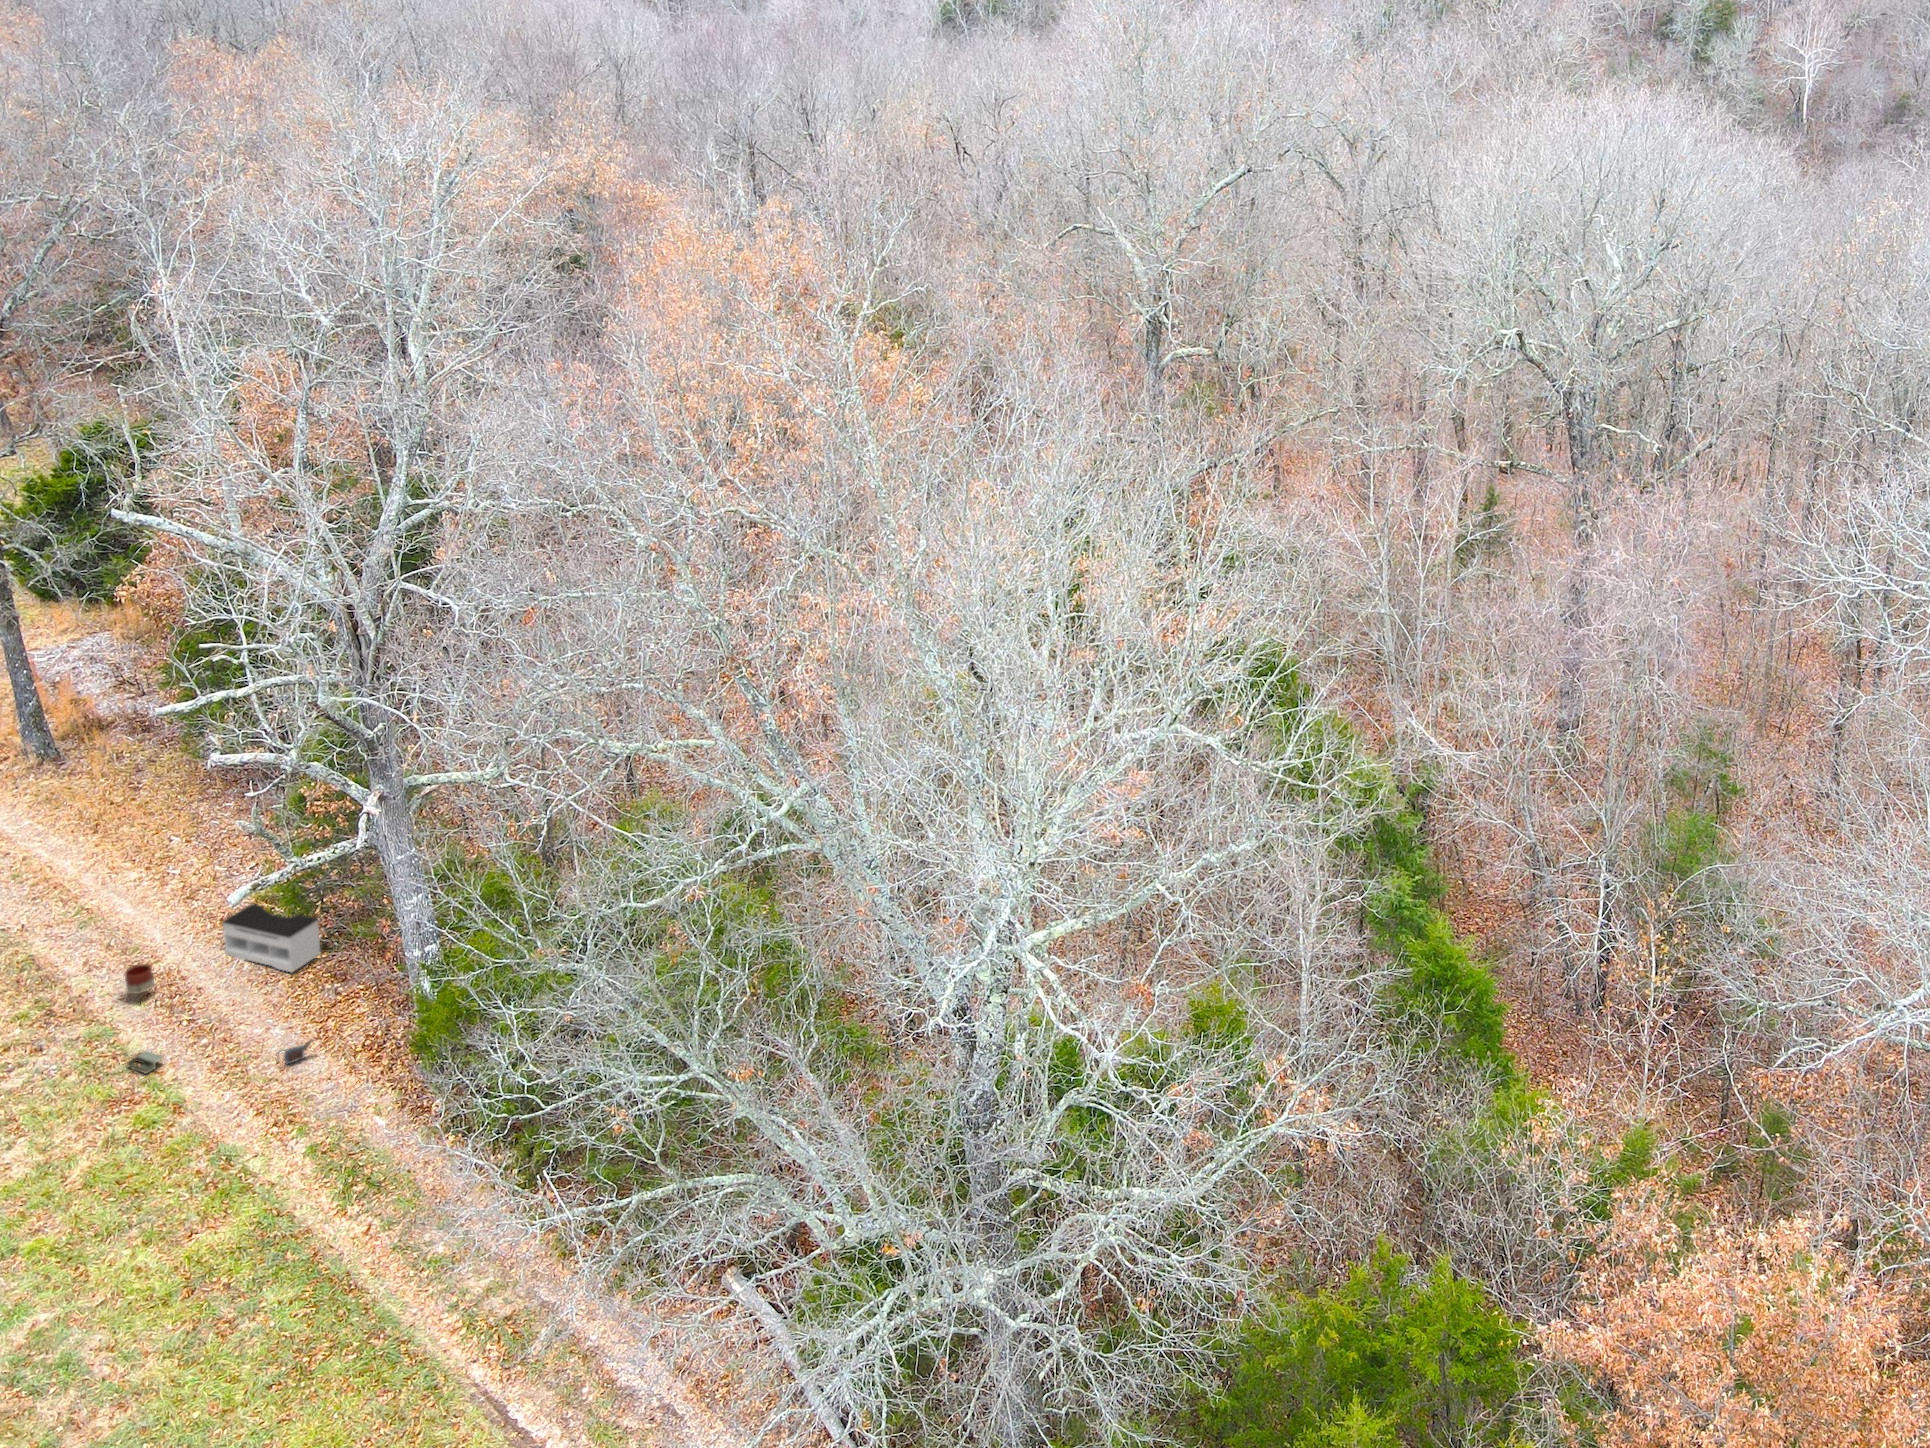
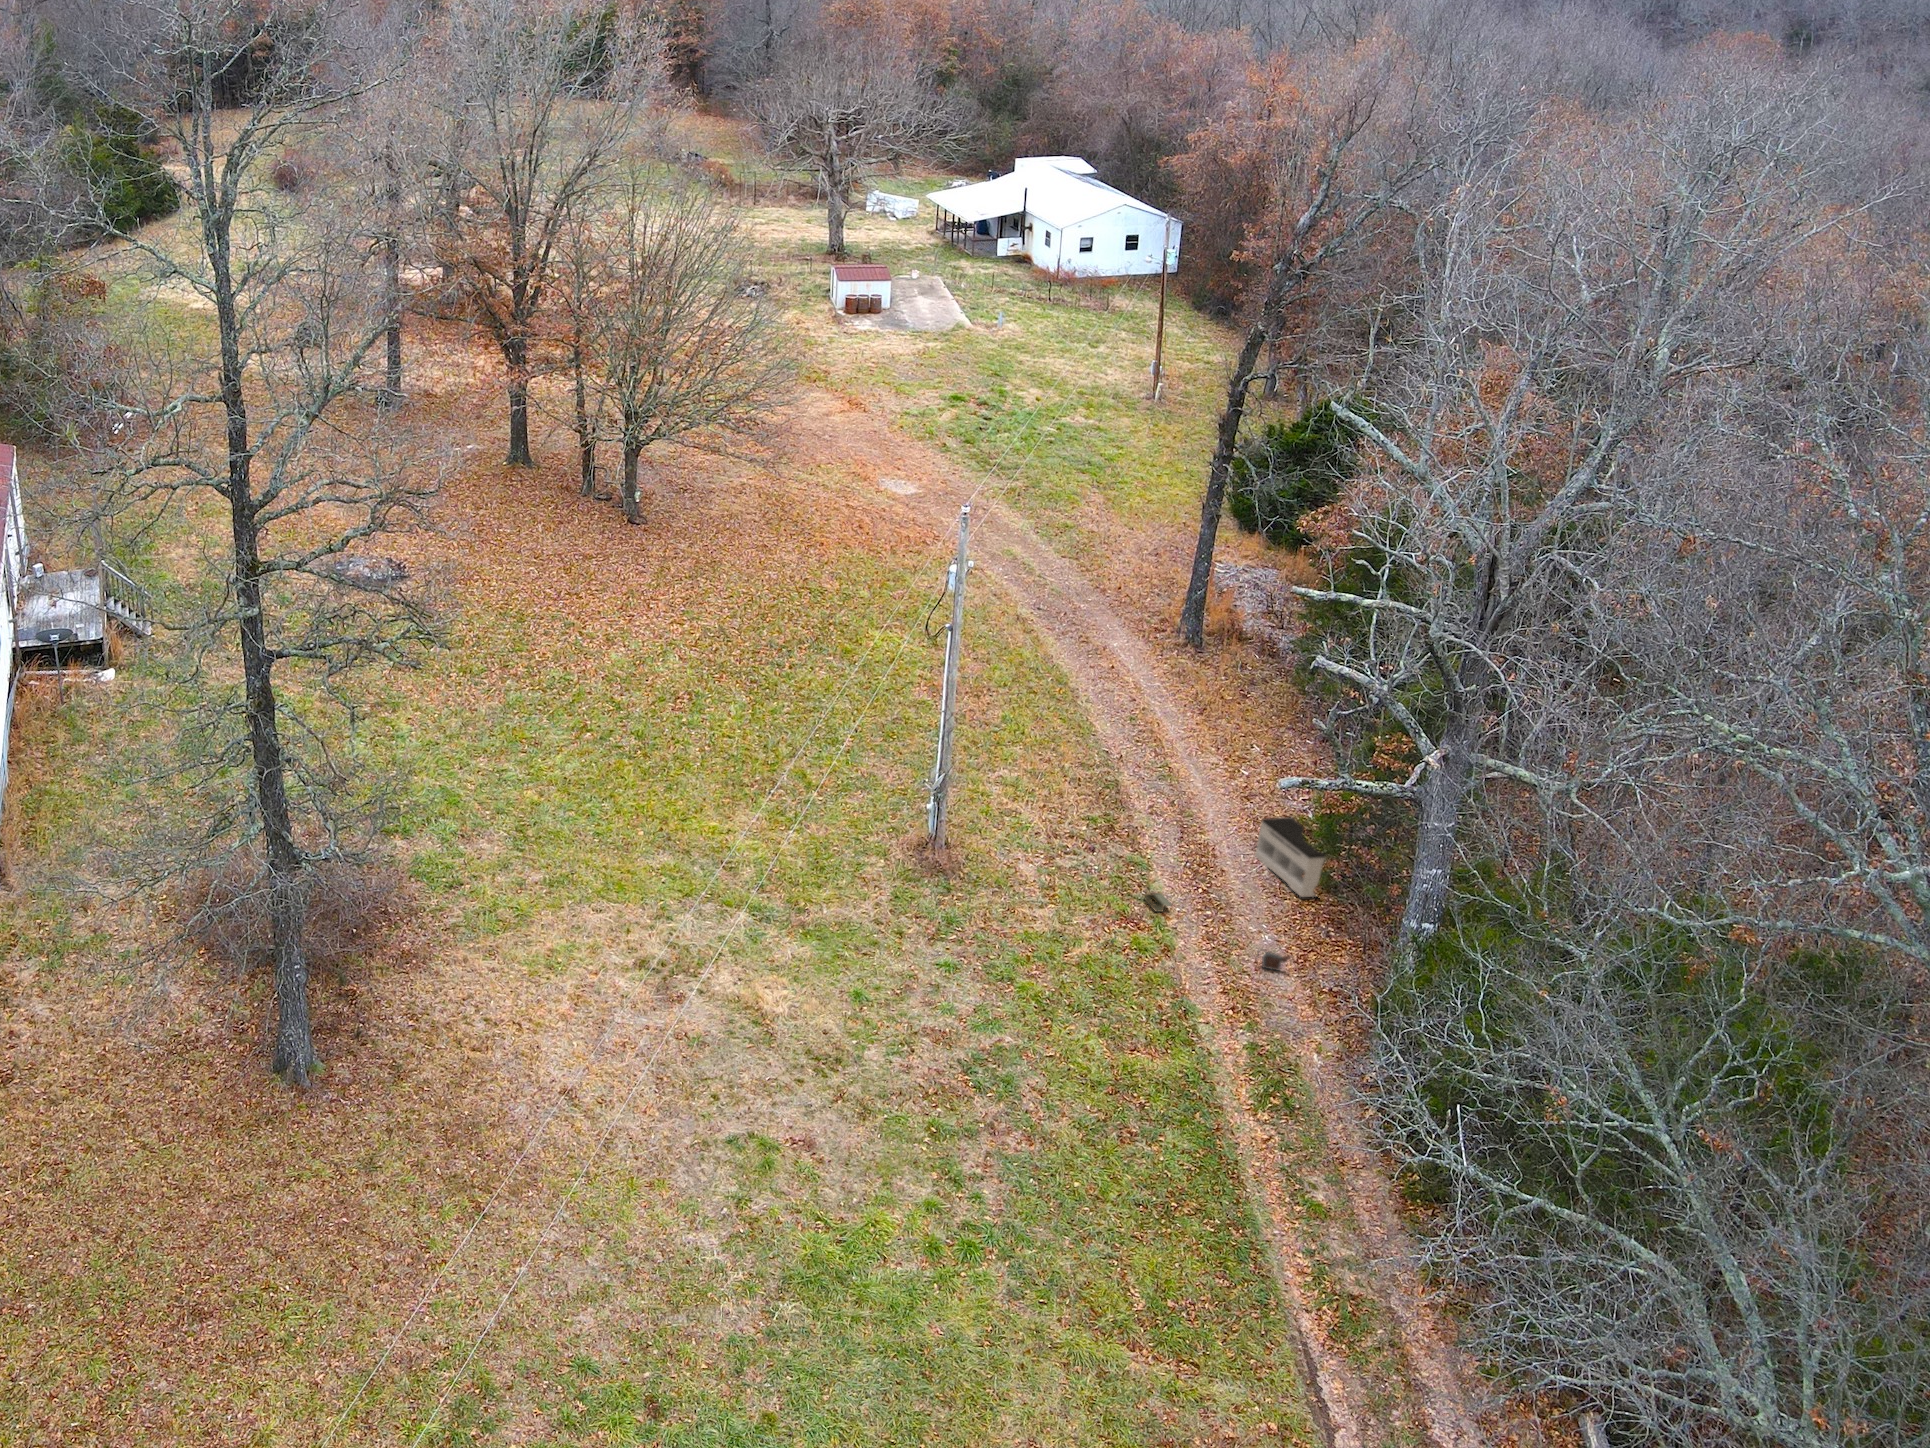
planter: present [125,964,154,994] -> none [1167,820,1193,858]

